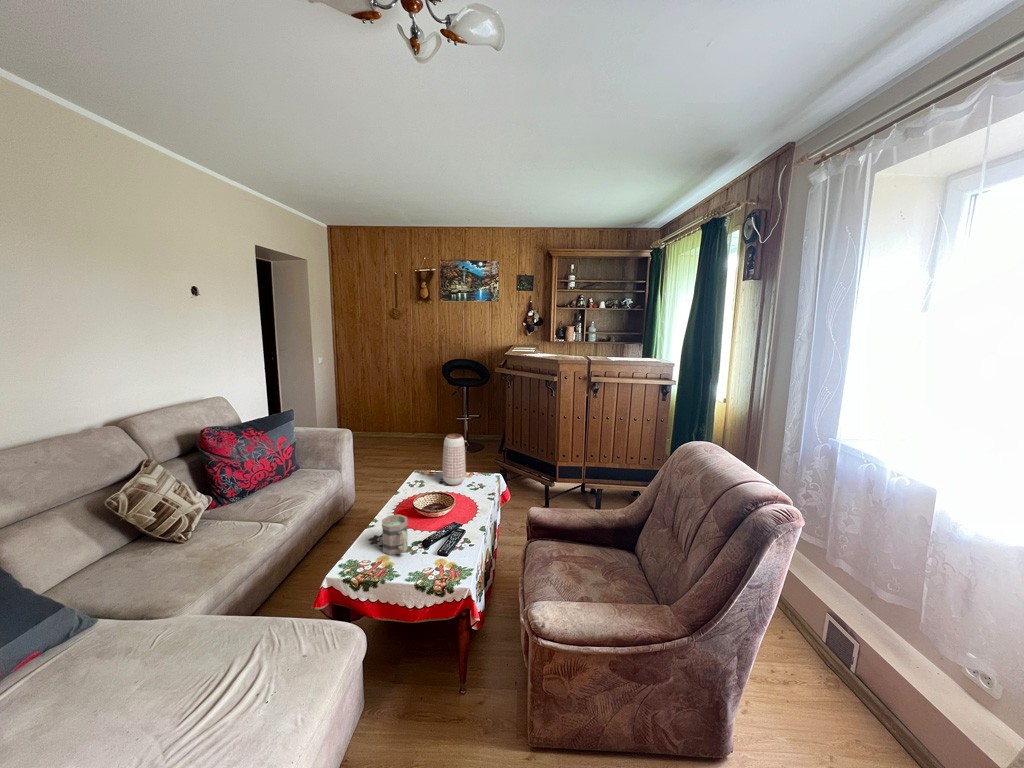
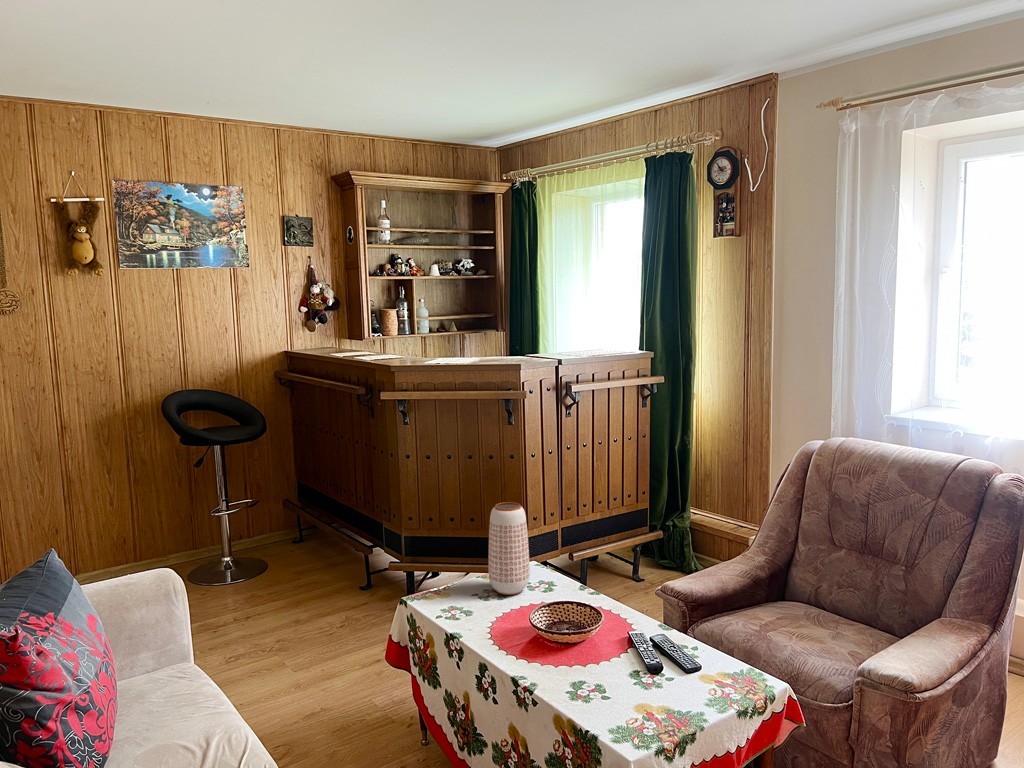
mug: present [382,515,408,555] -> none [609,631,675,700]

